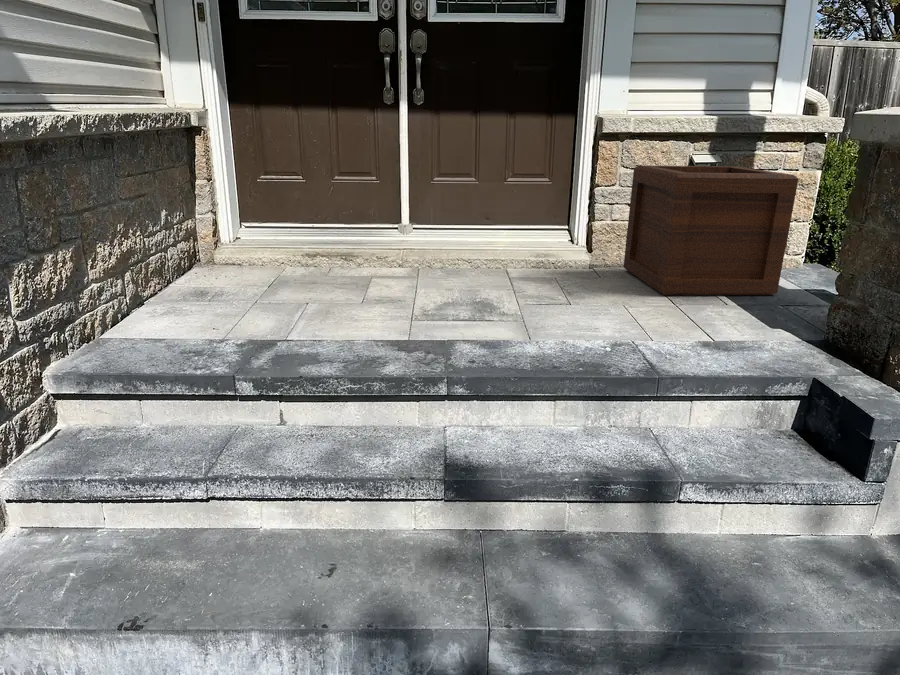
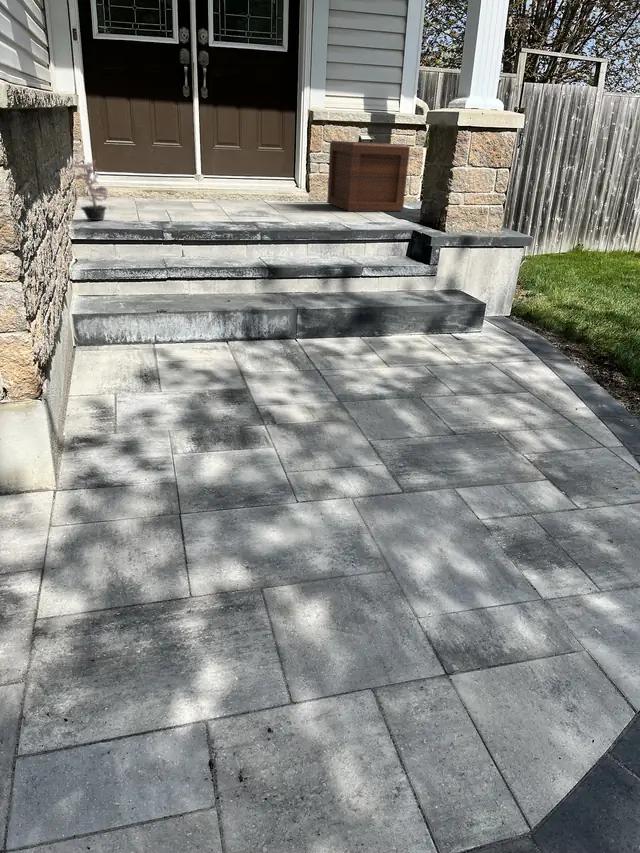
potted plant: none [86,213,182,327] -> present [69,158,108,220]

